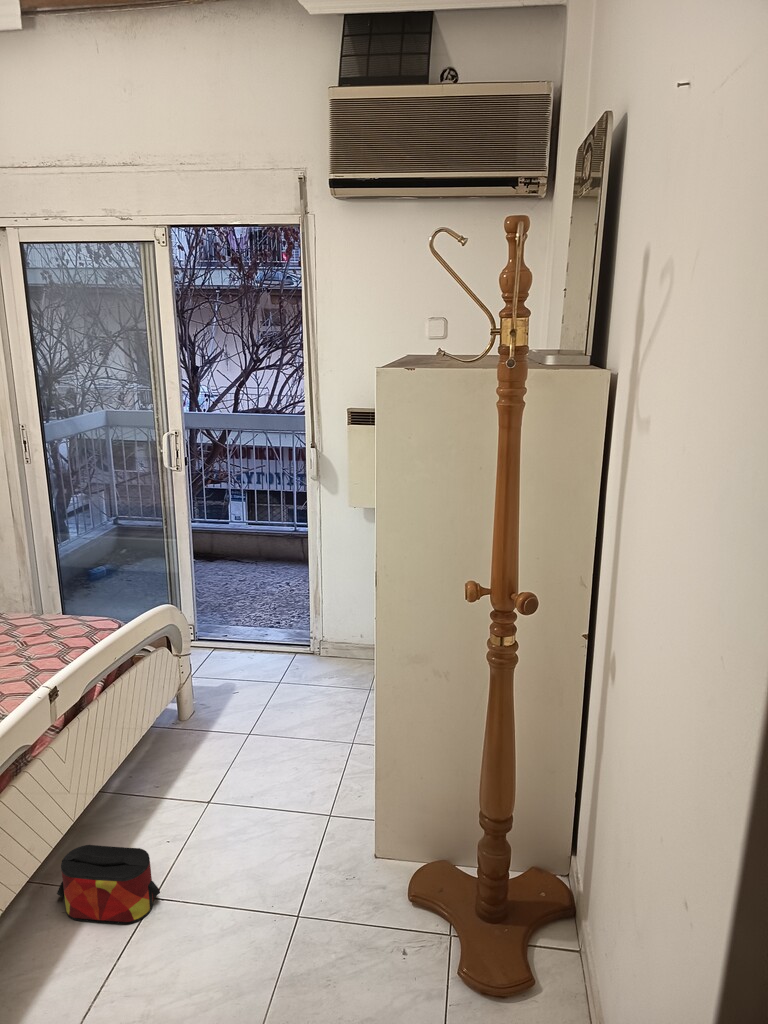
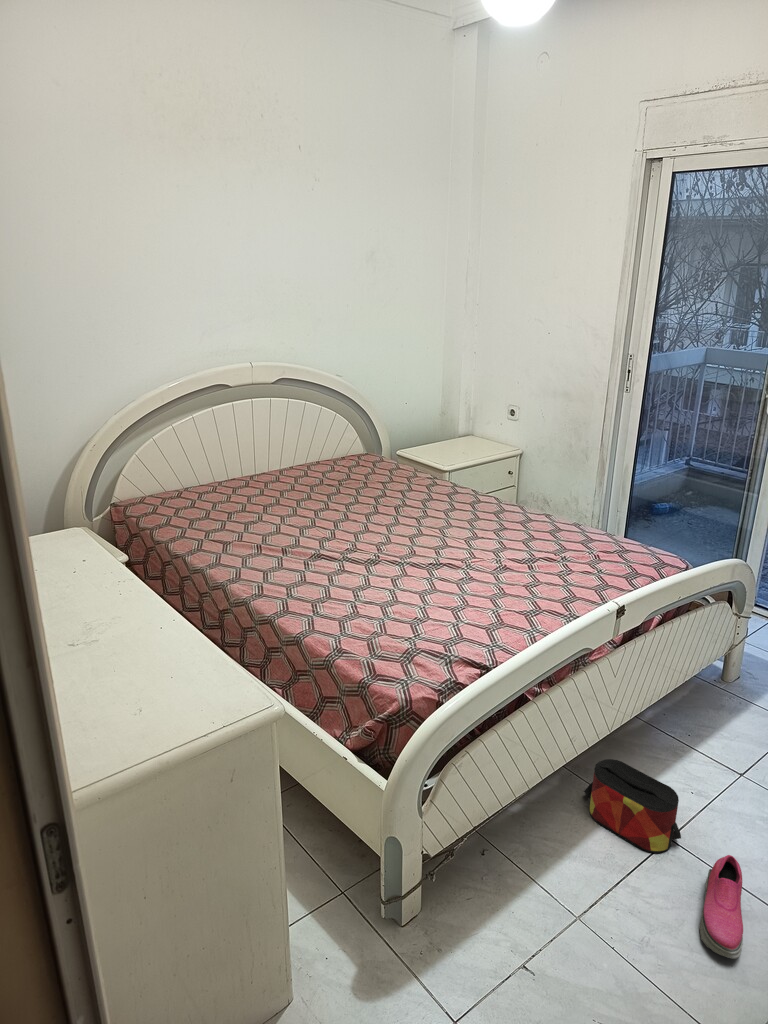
shoe: none [187,887,226,988] -> present [699,855,743,959]

